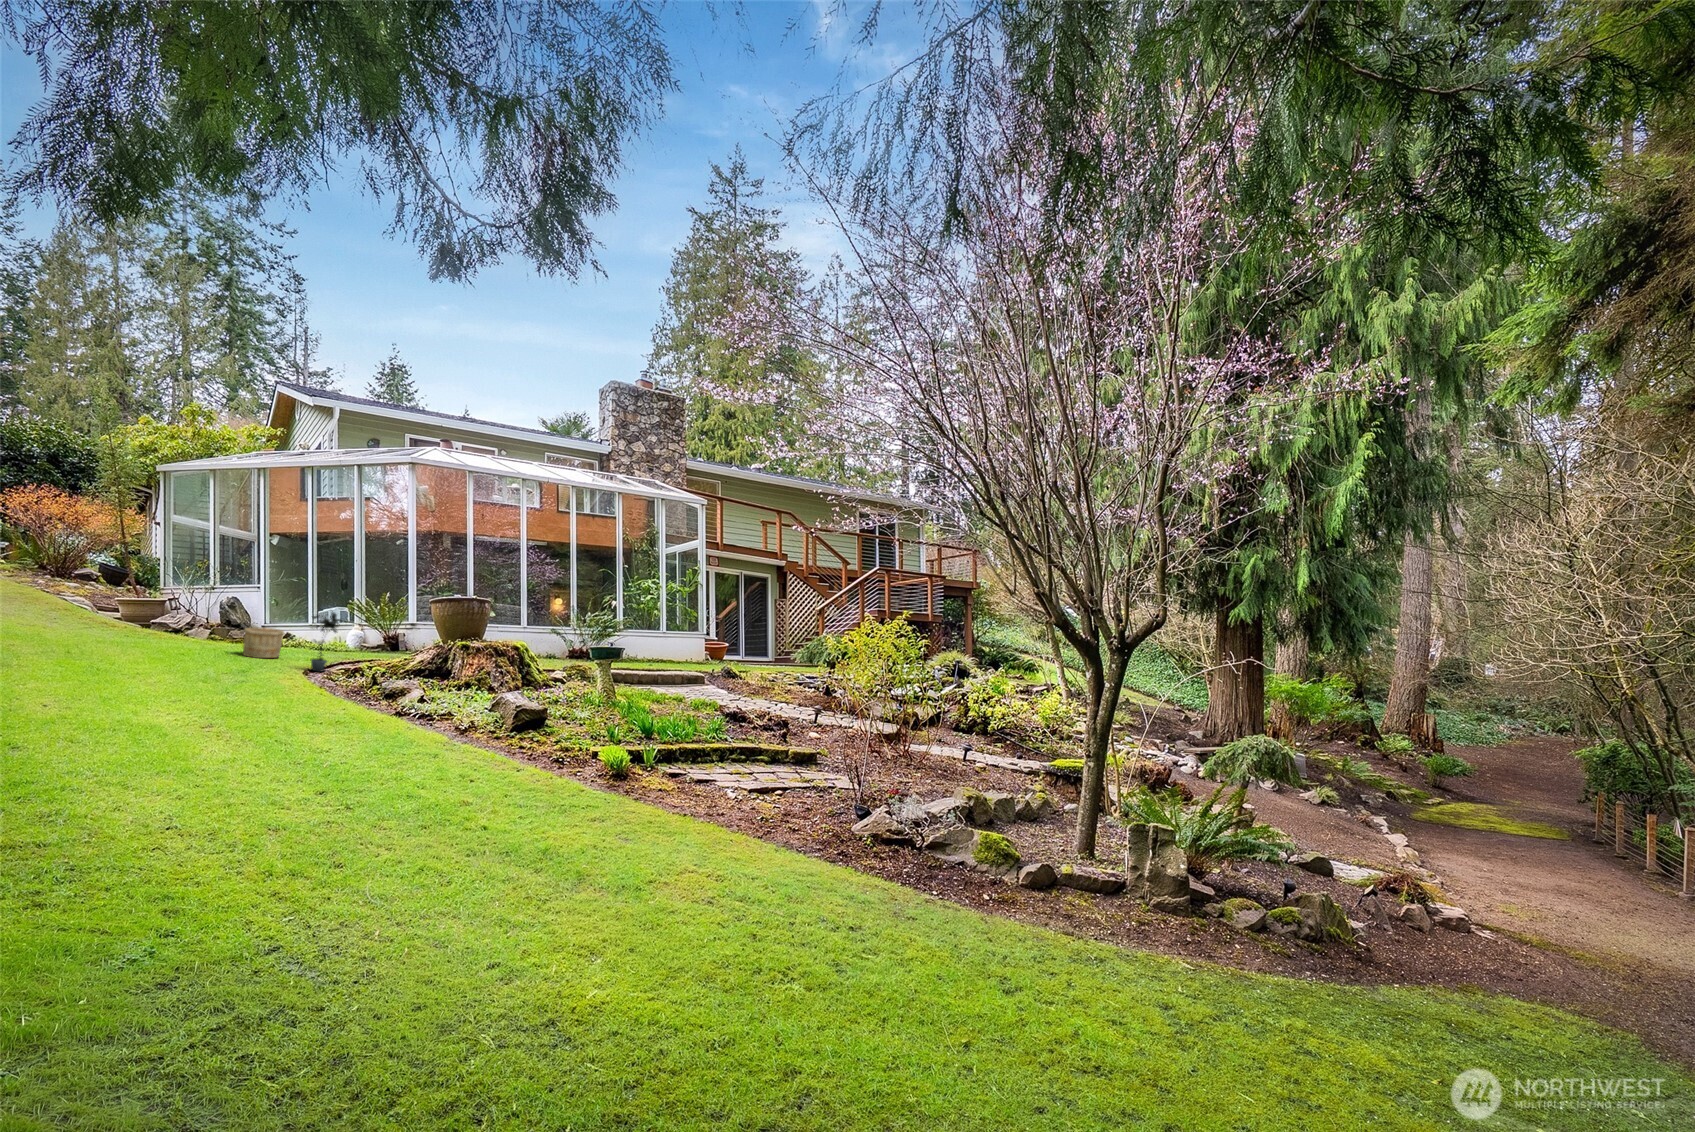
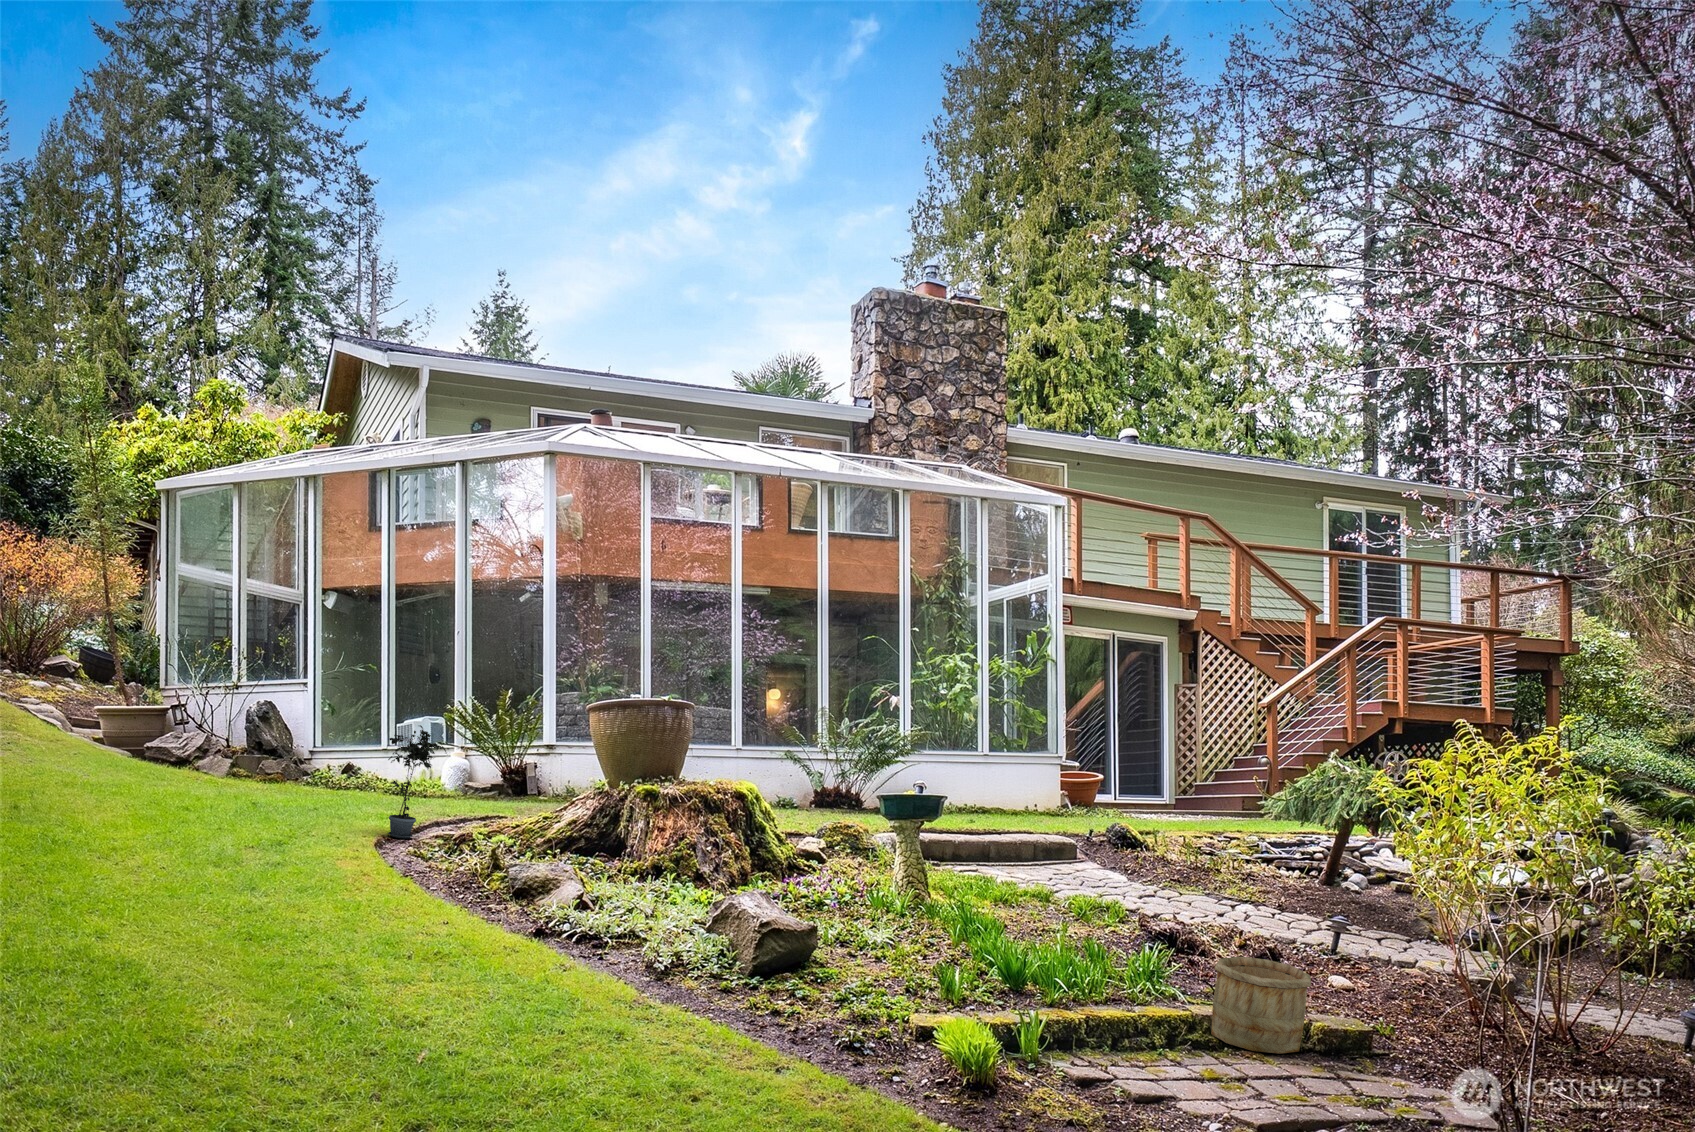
wooden bucket: present [243,627,284,658] -> present [1211,957,1311,1054]

